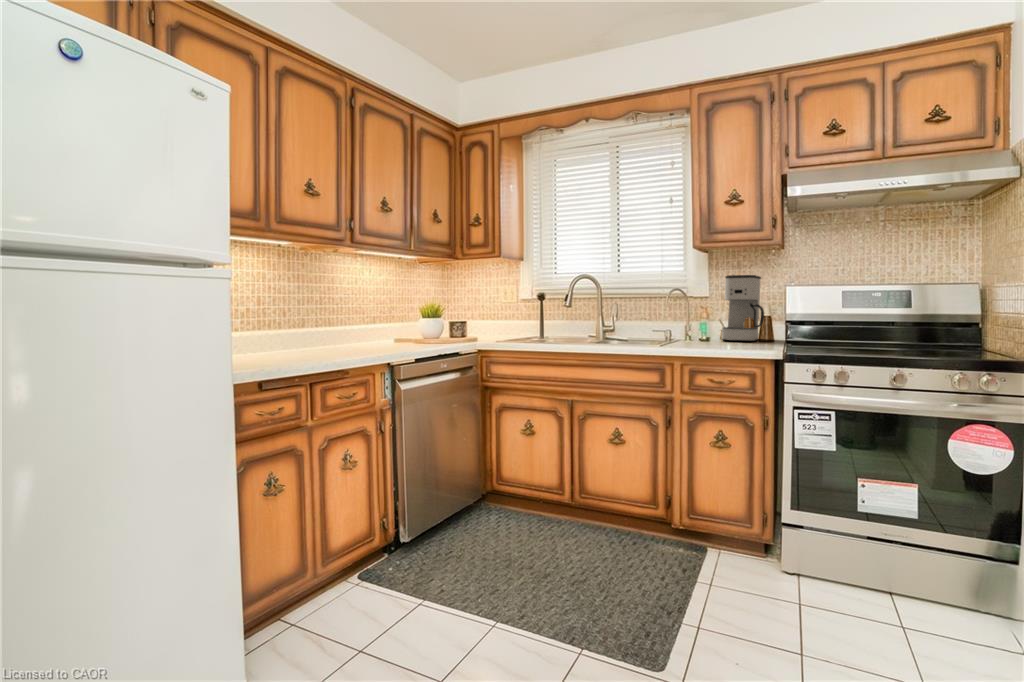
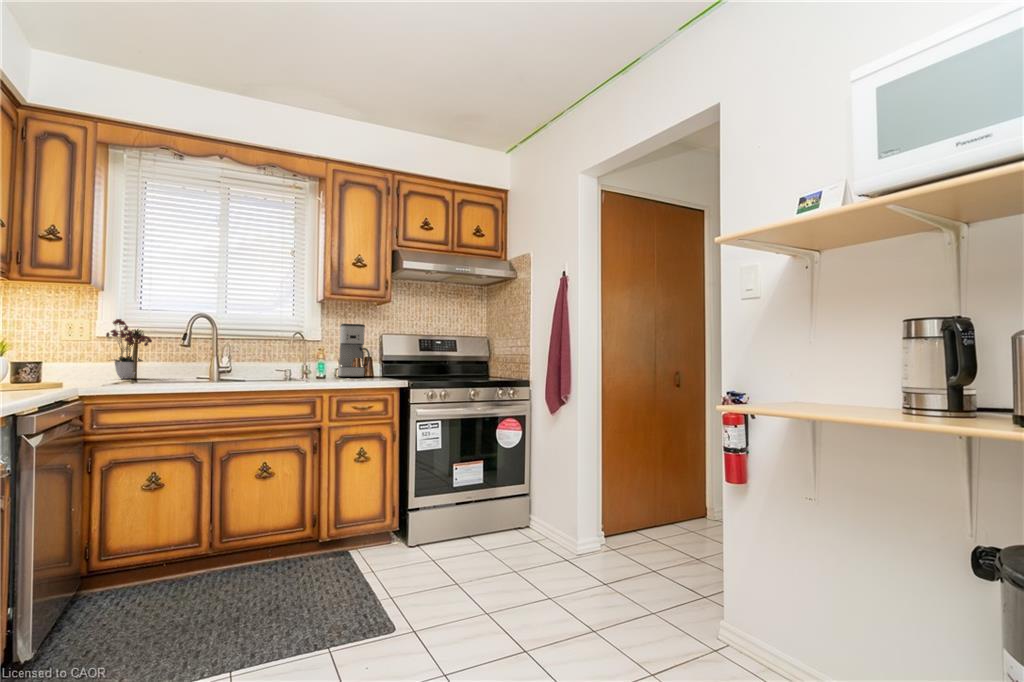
flower arrangement: none [521,282,557,336] -> present [106,319,152,378]

